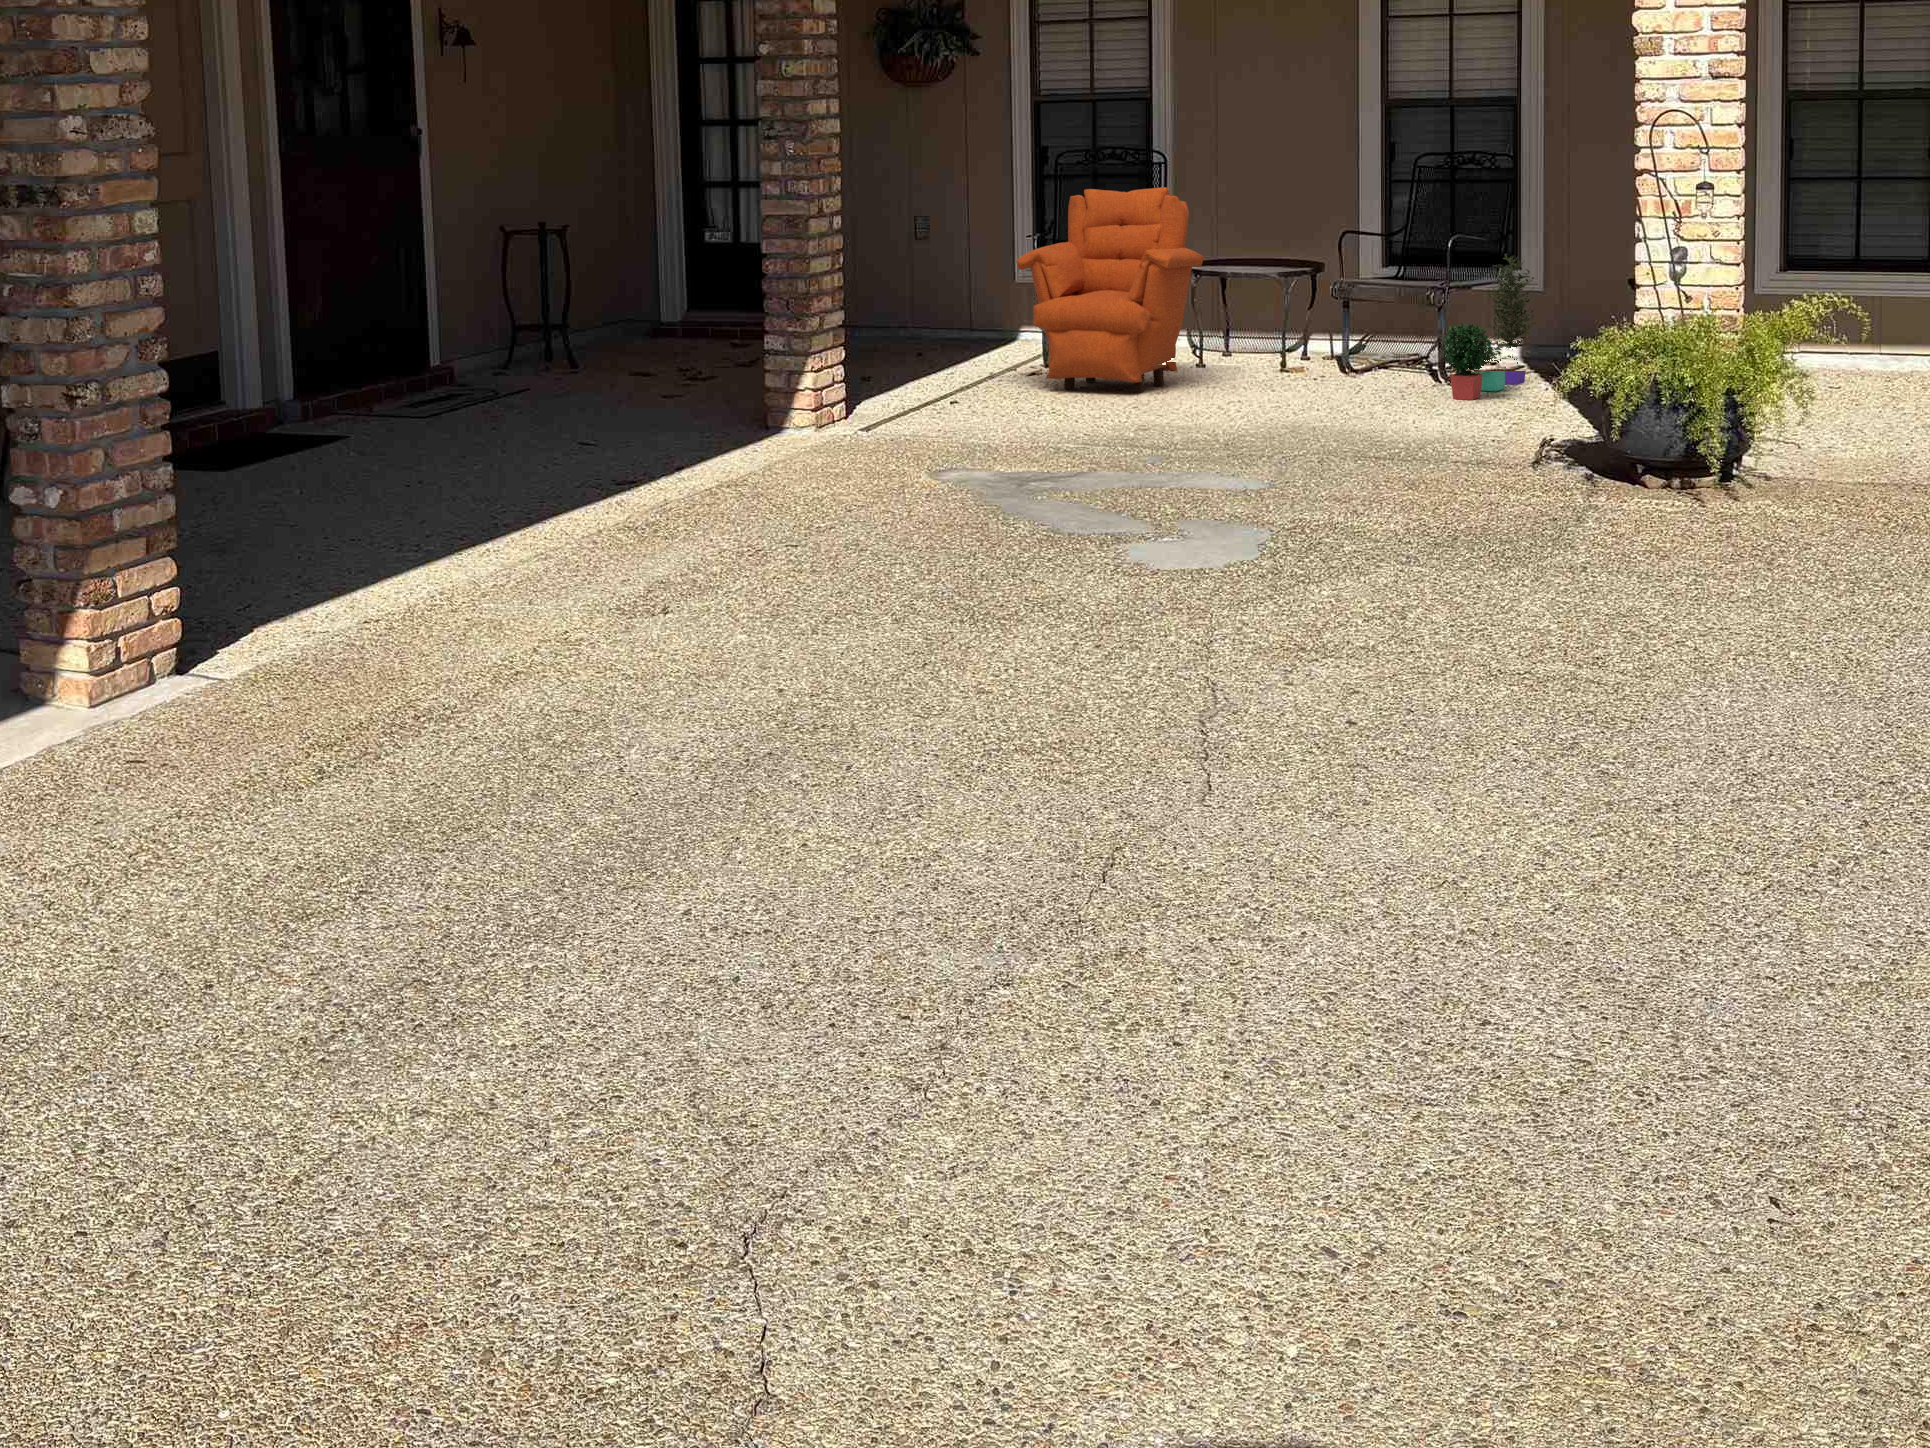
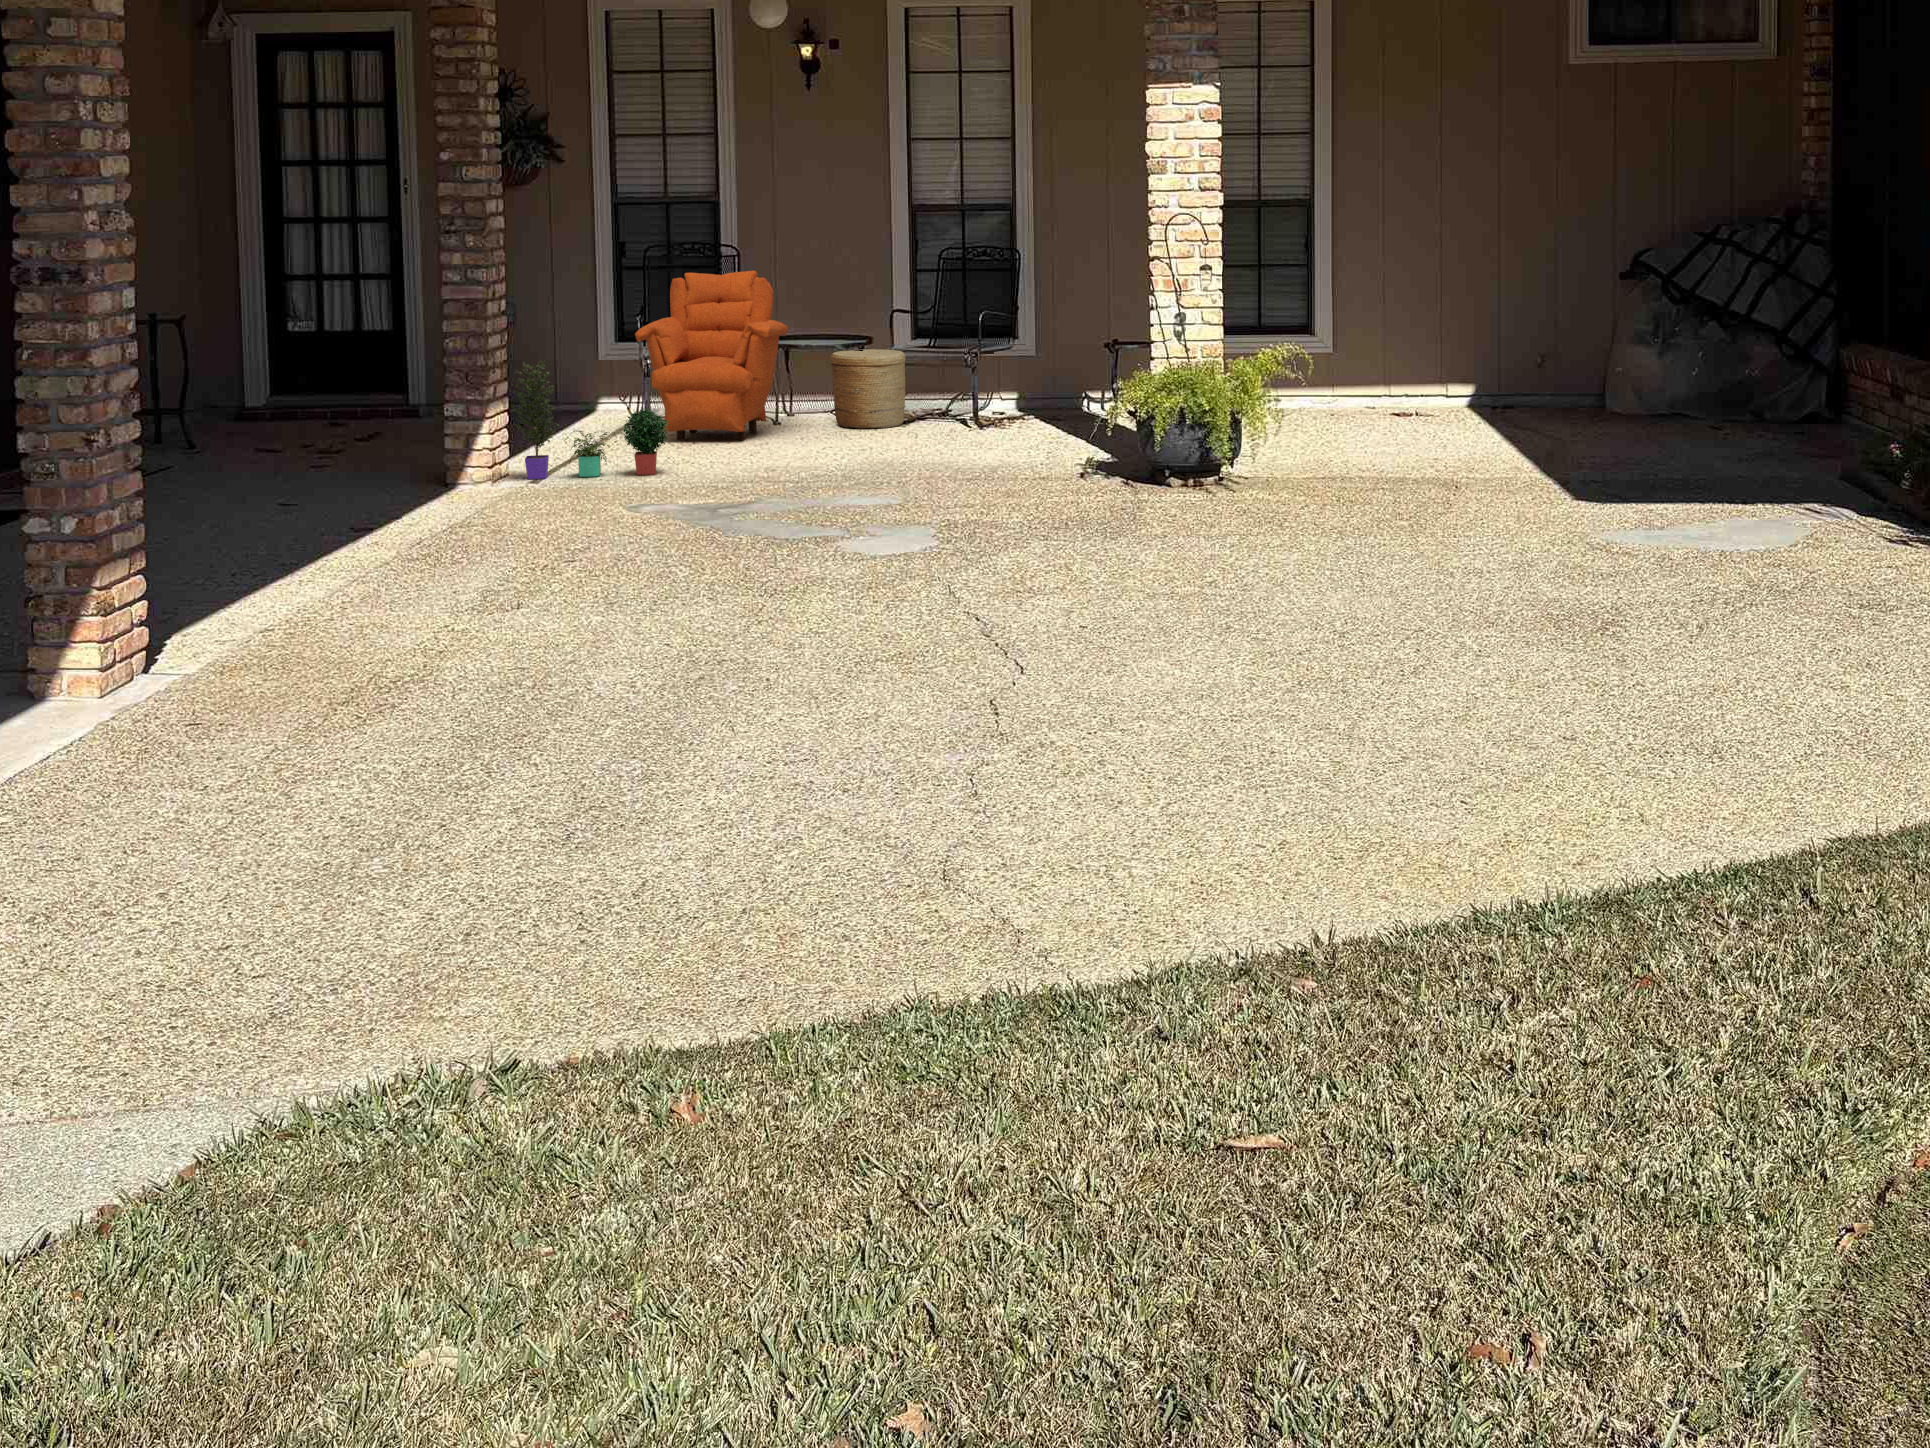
potted plant: present [1441,254,1536,400] -> present [512,361,668,479]
woven basket: none [1259,288,1355,386] -> present [830,349,906,429]

